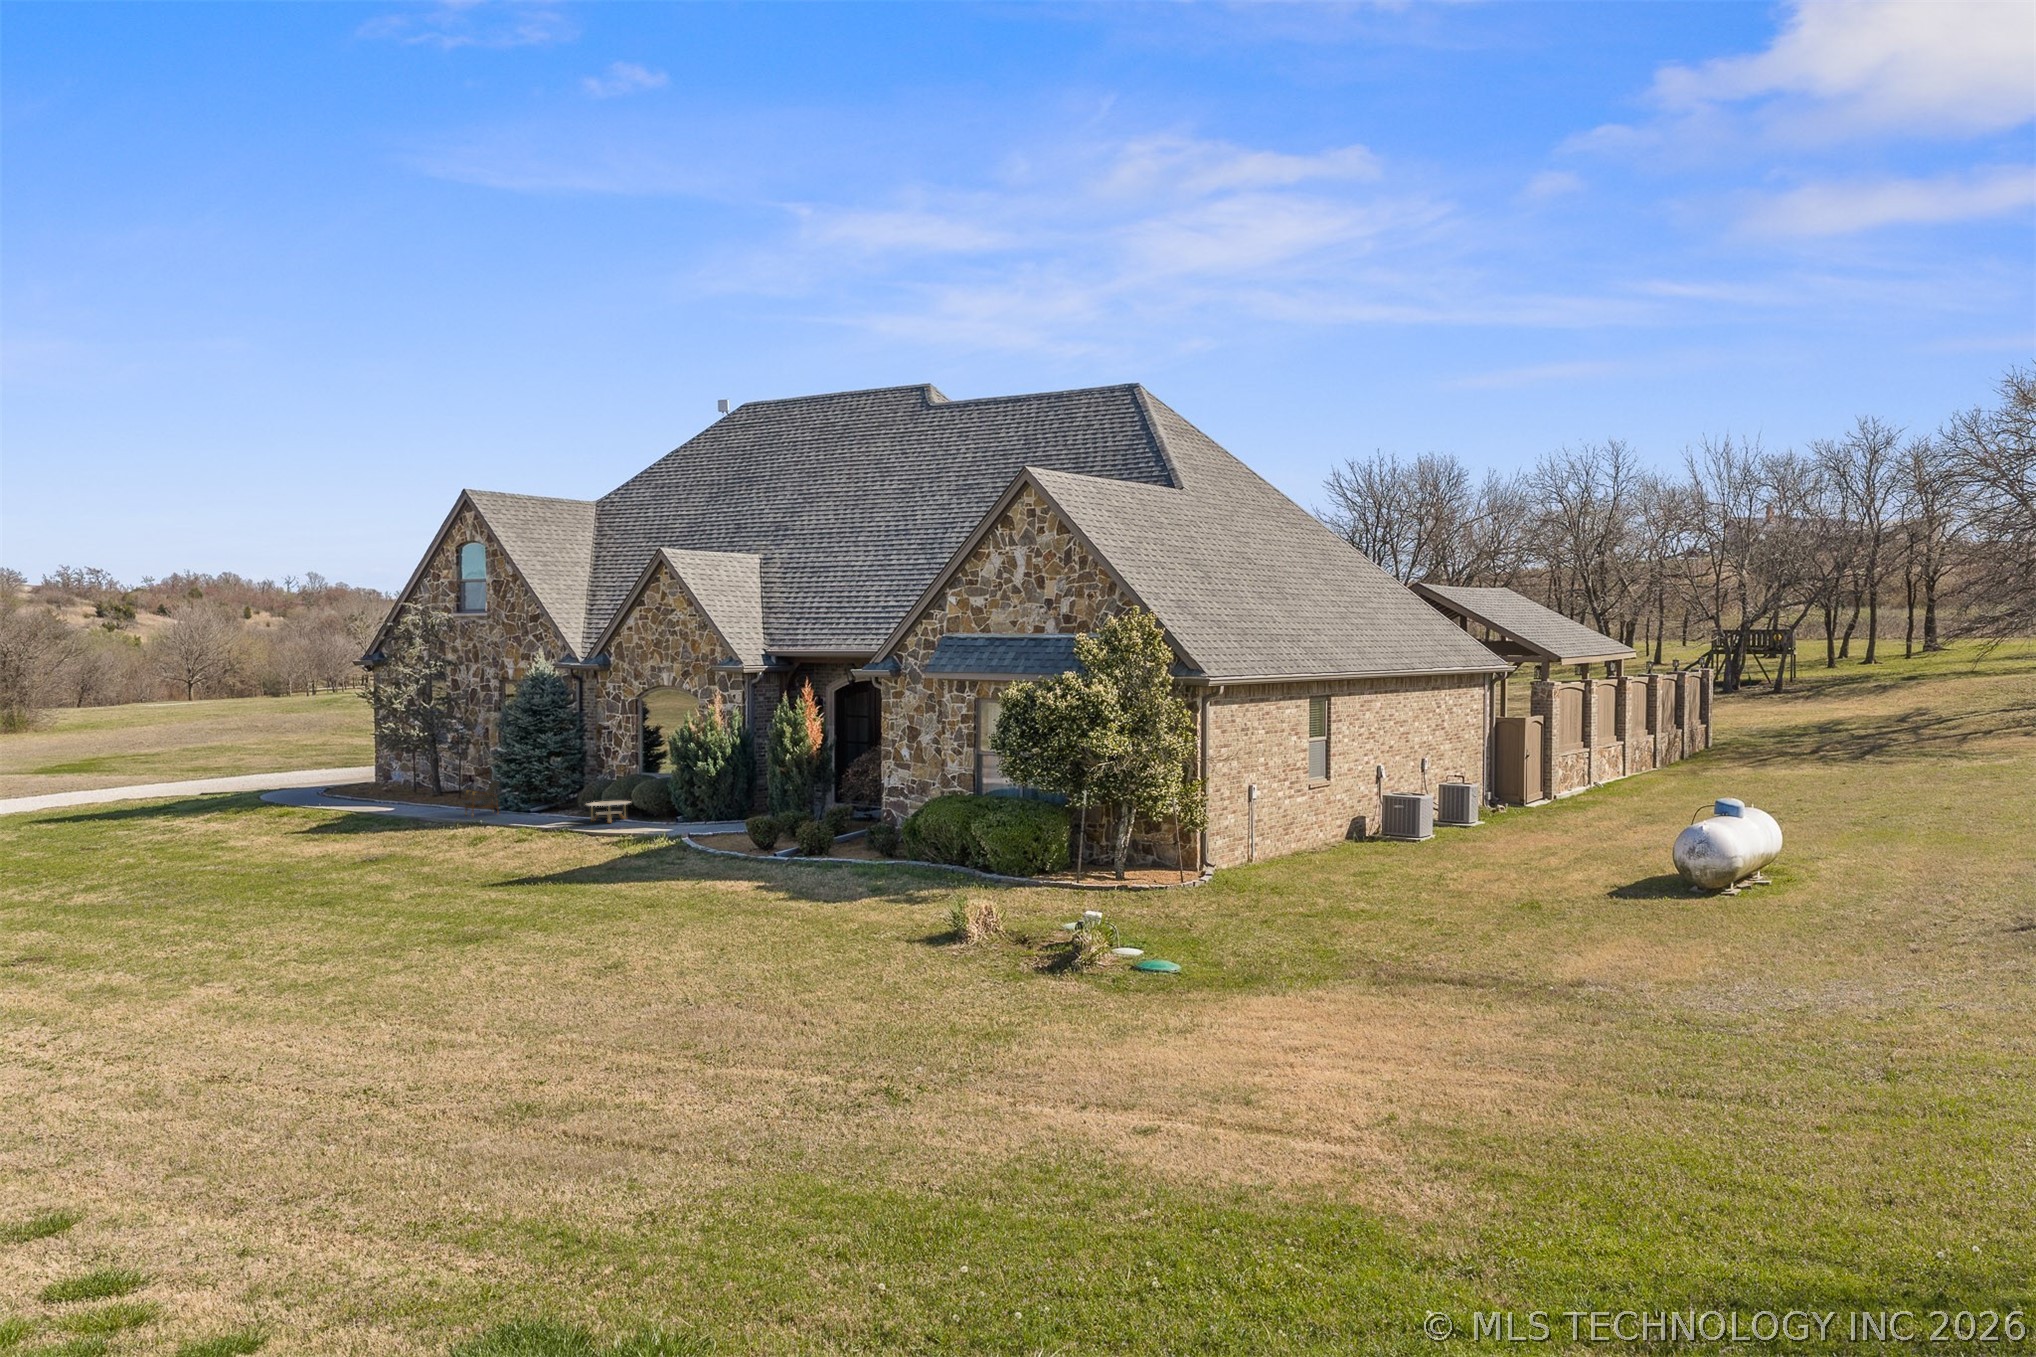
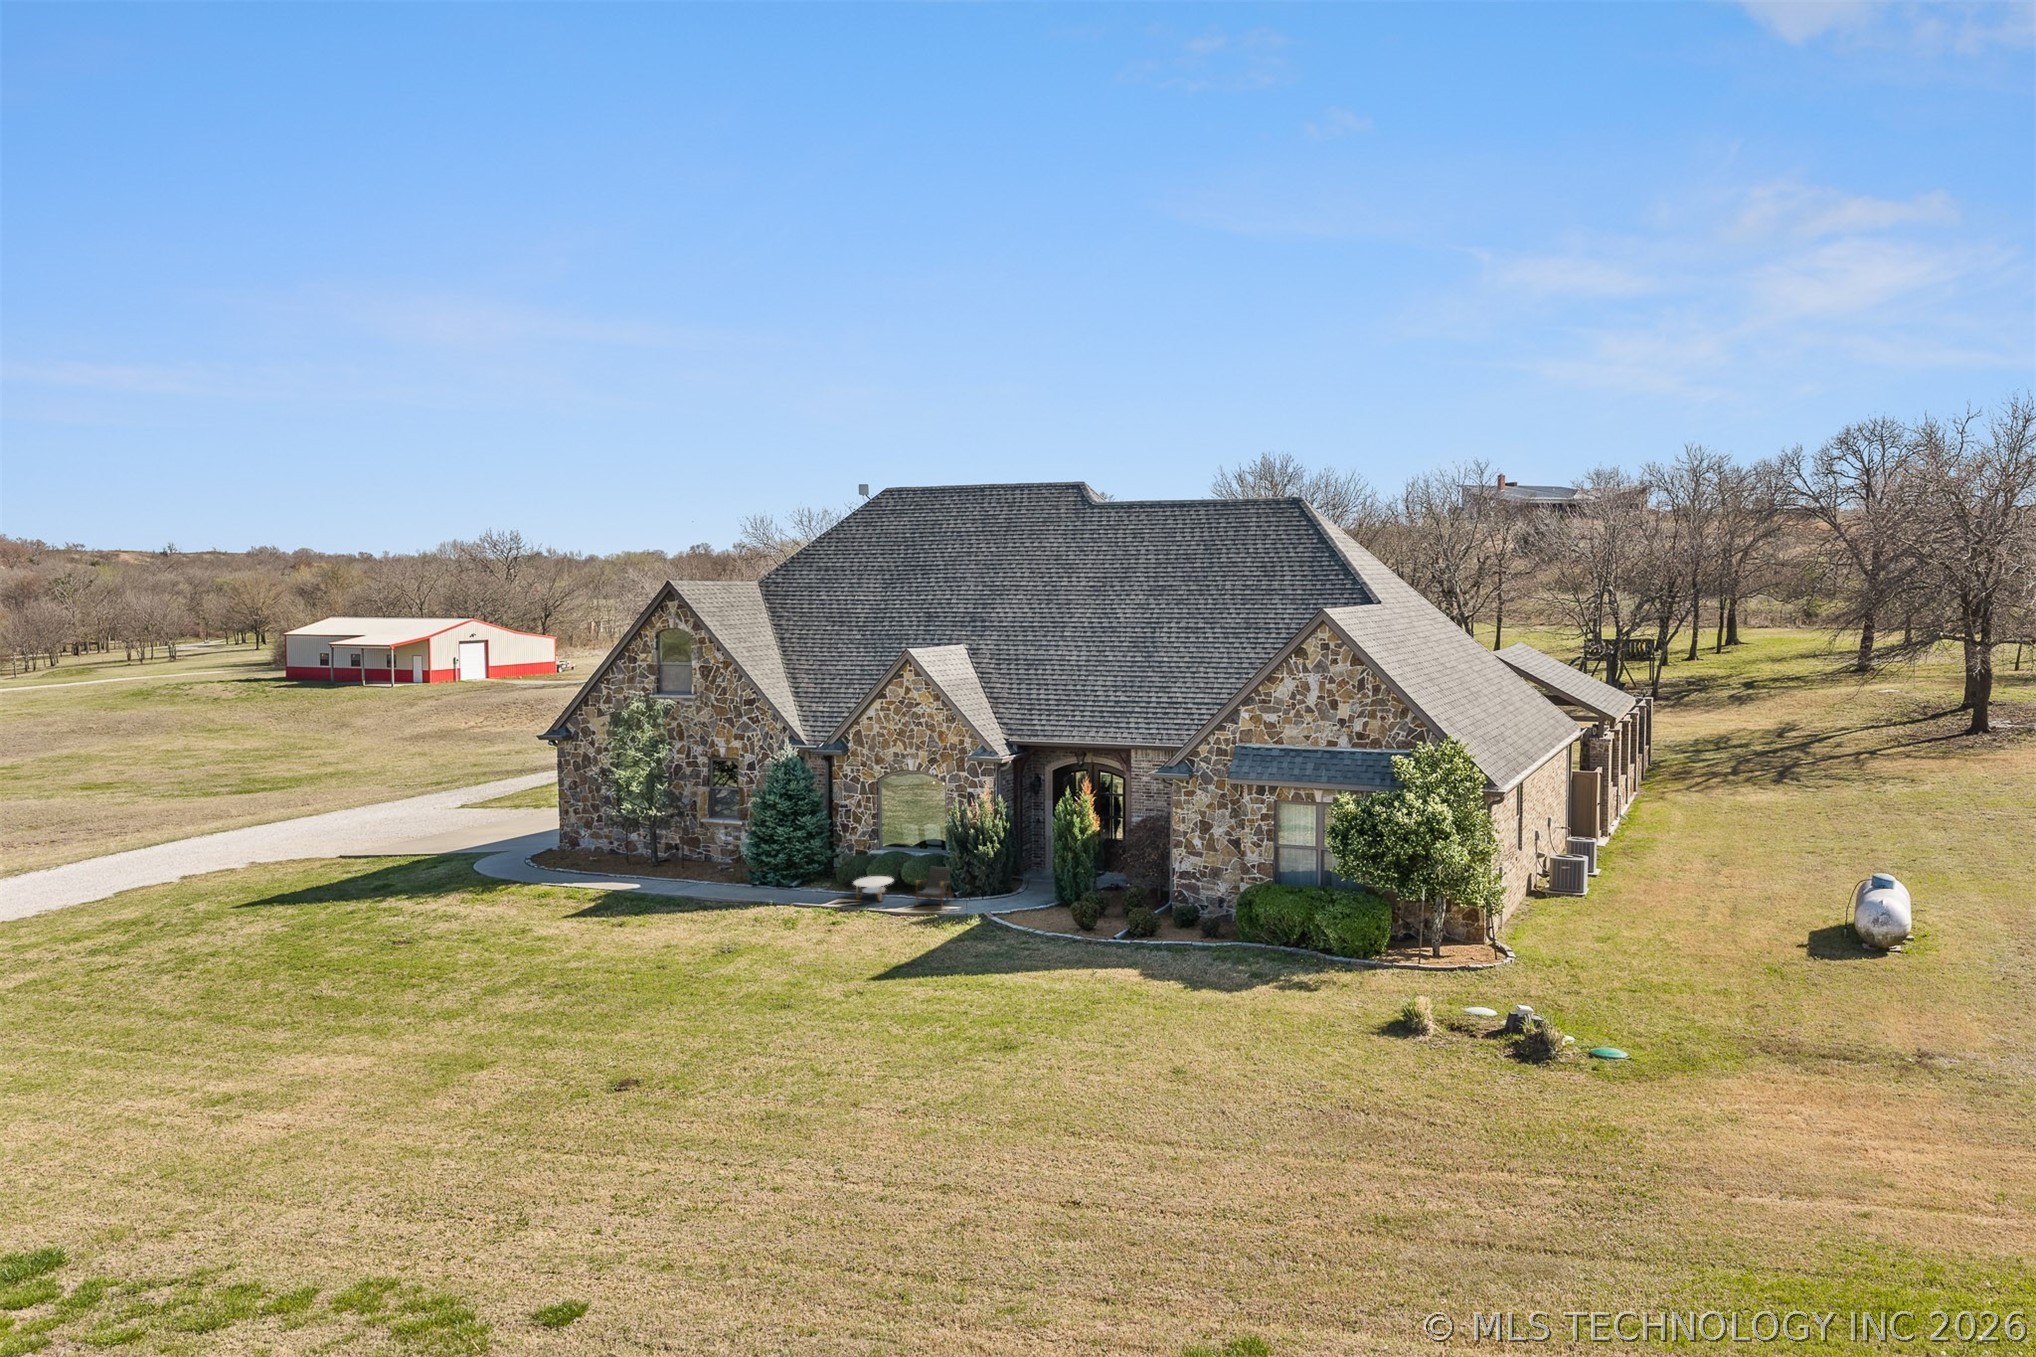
lounge chair: present [462,780,500,814] -> present [916,867,951,904]

